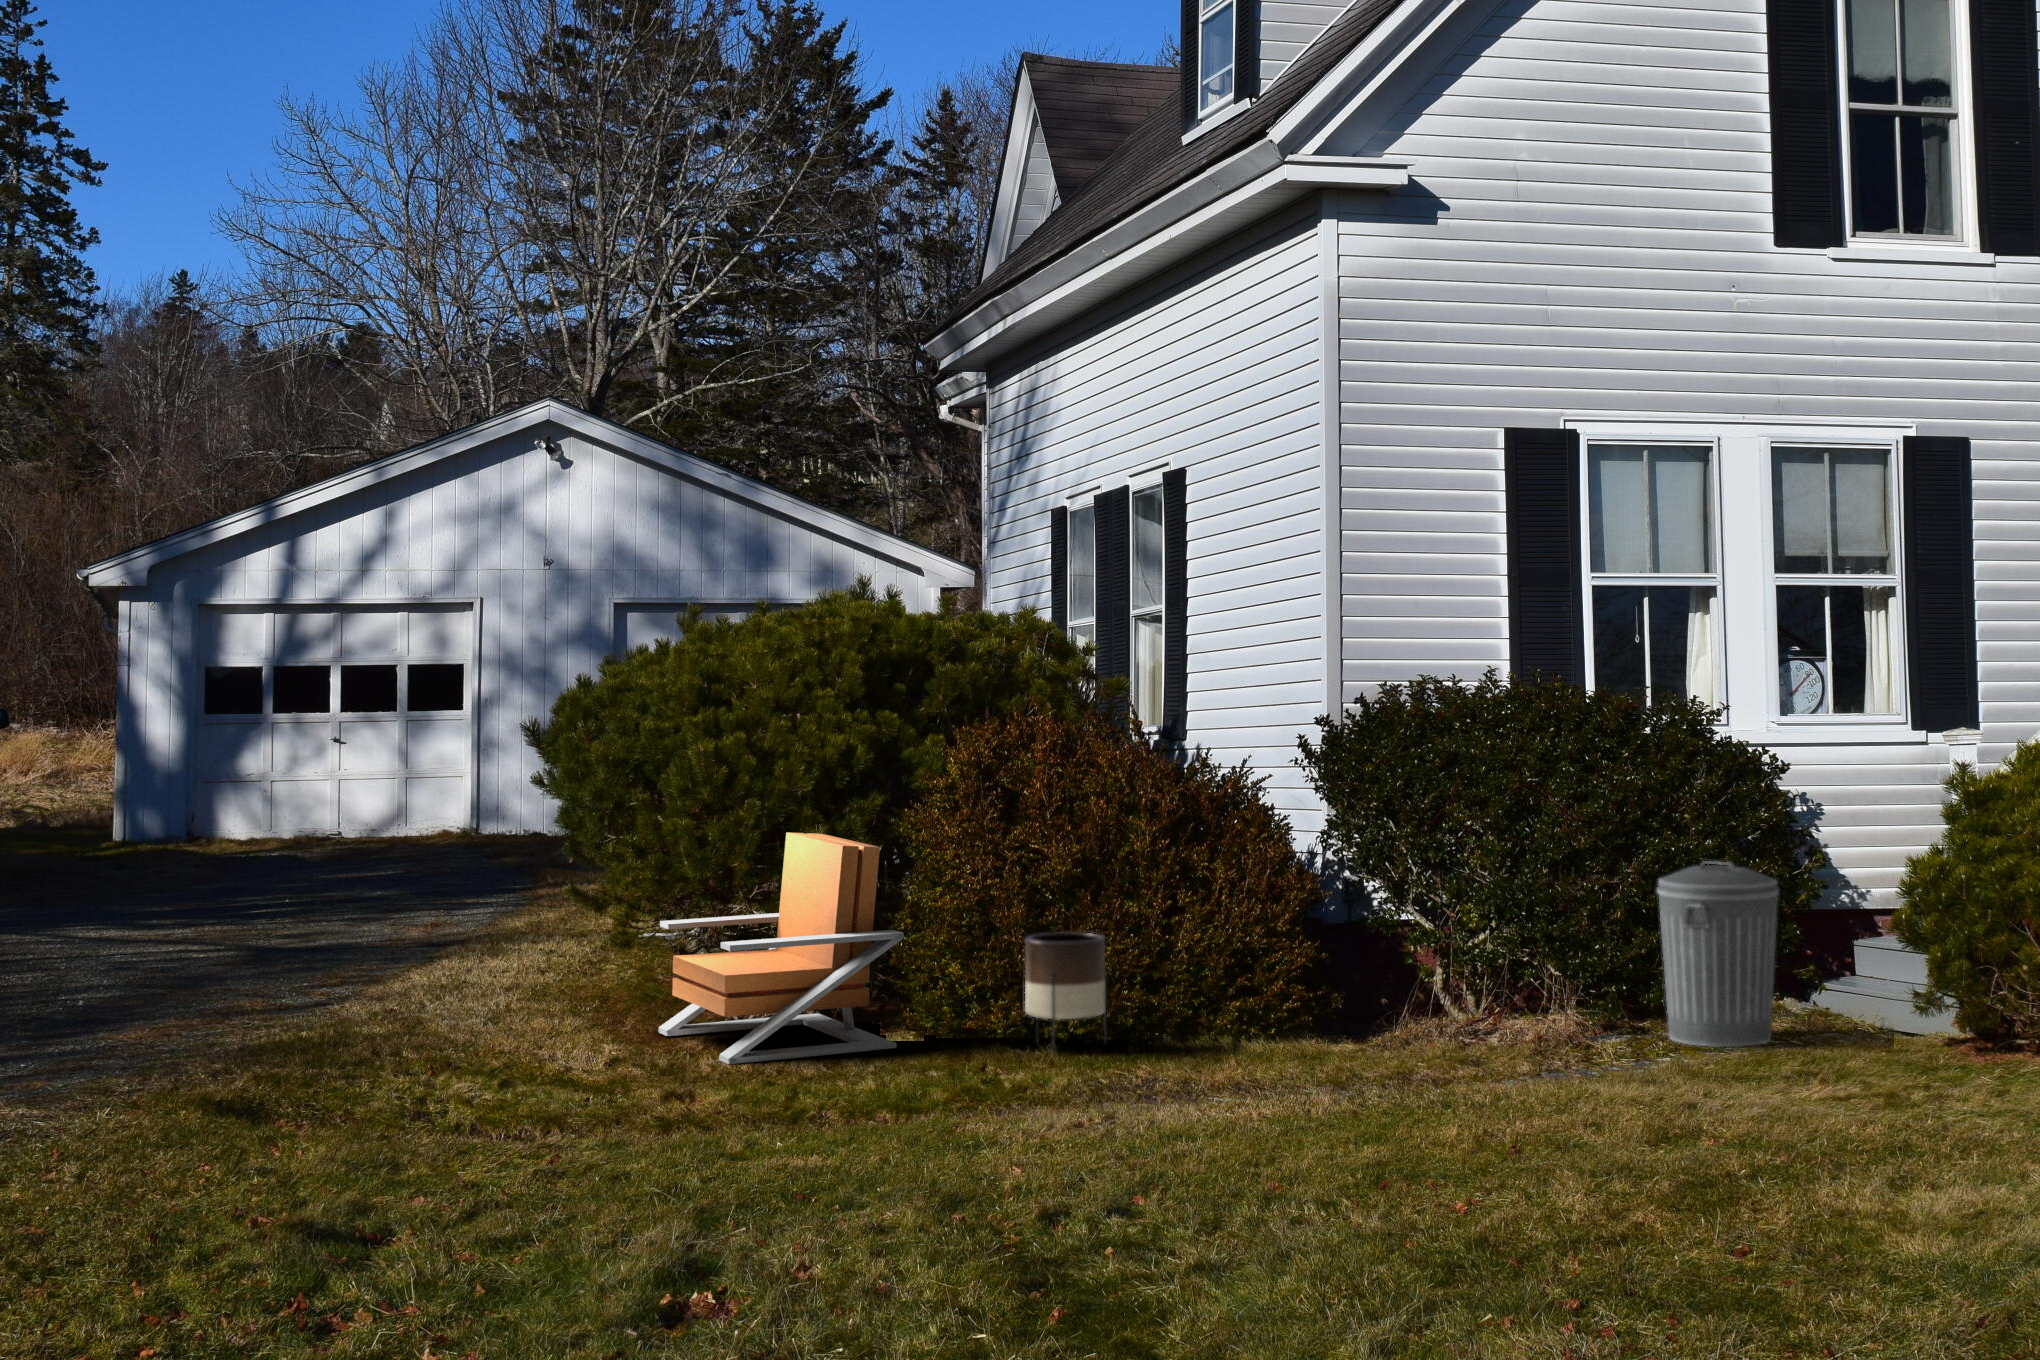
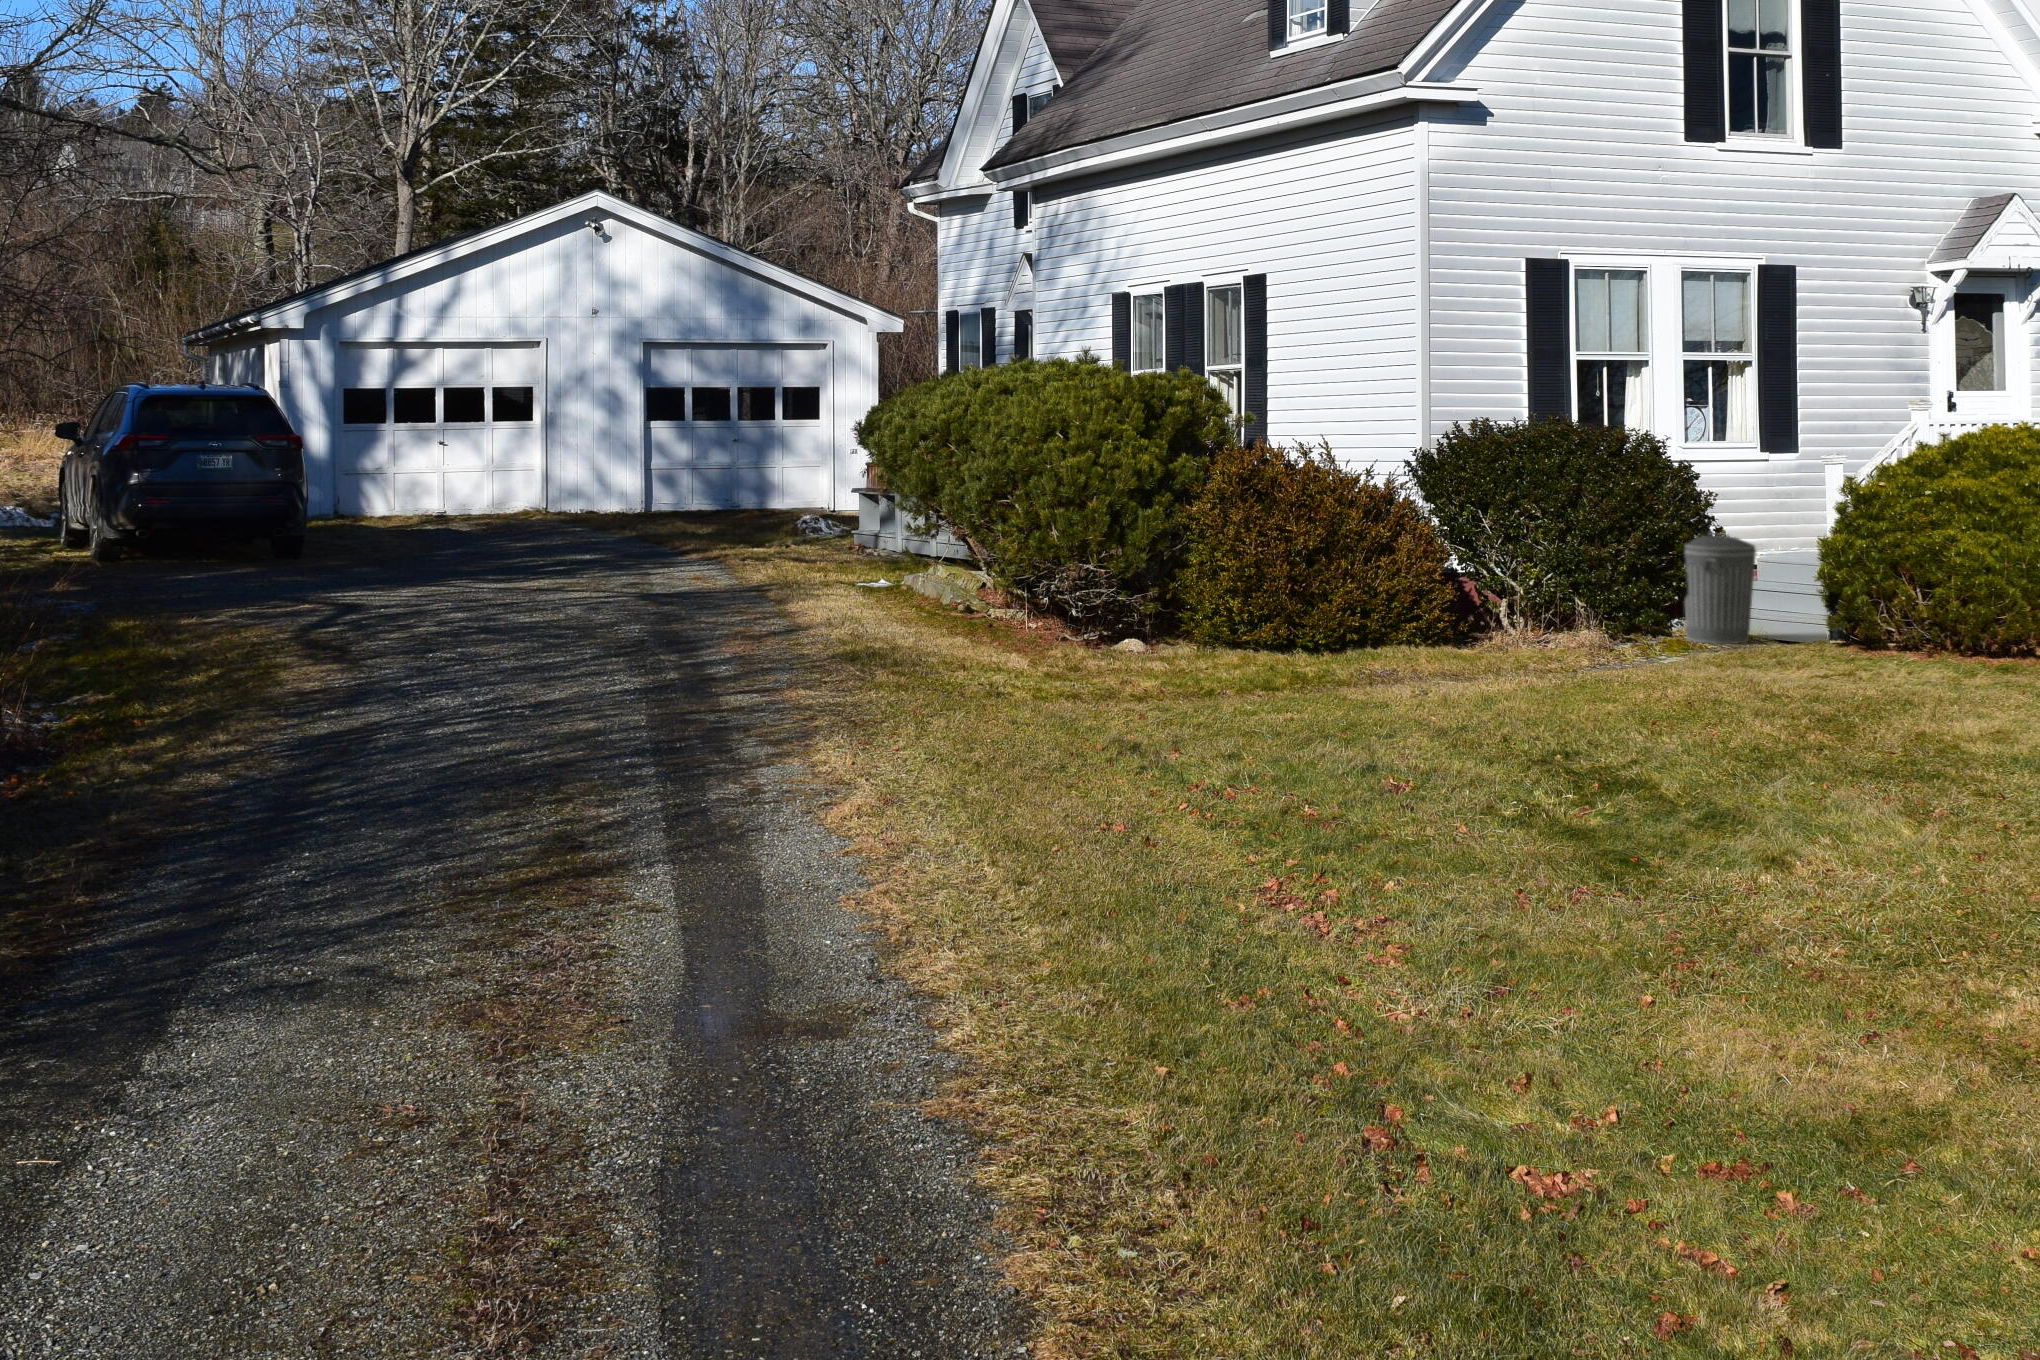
lounge chair: present [659,833,904,1064] -> none [1054,516,1224,659]
planter: present [1025,932,1106,1048] -> none [1301,578,1350,651]

